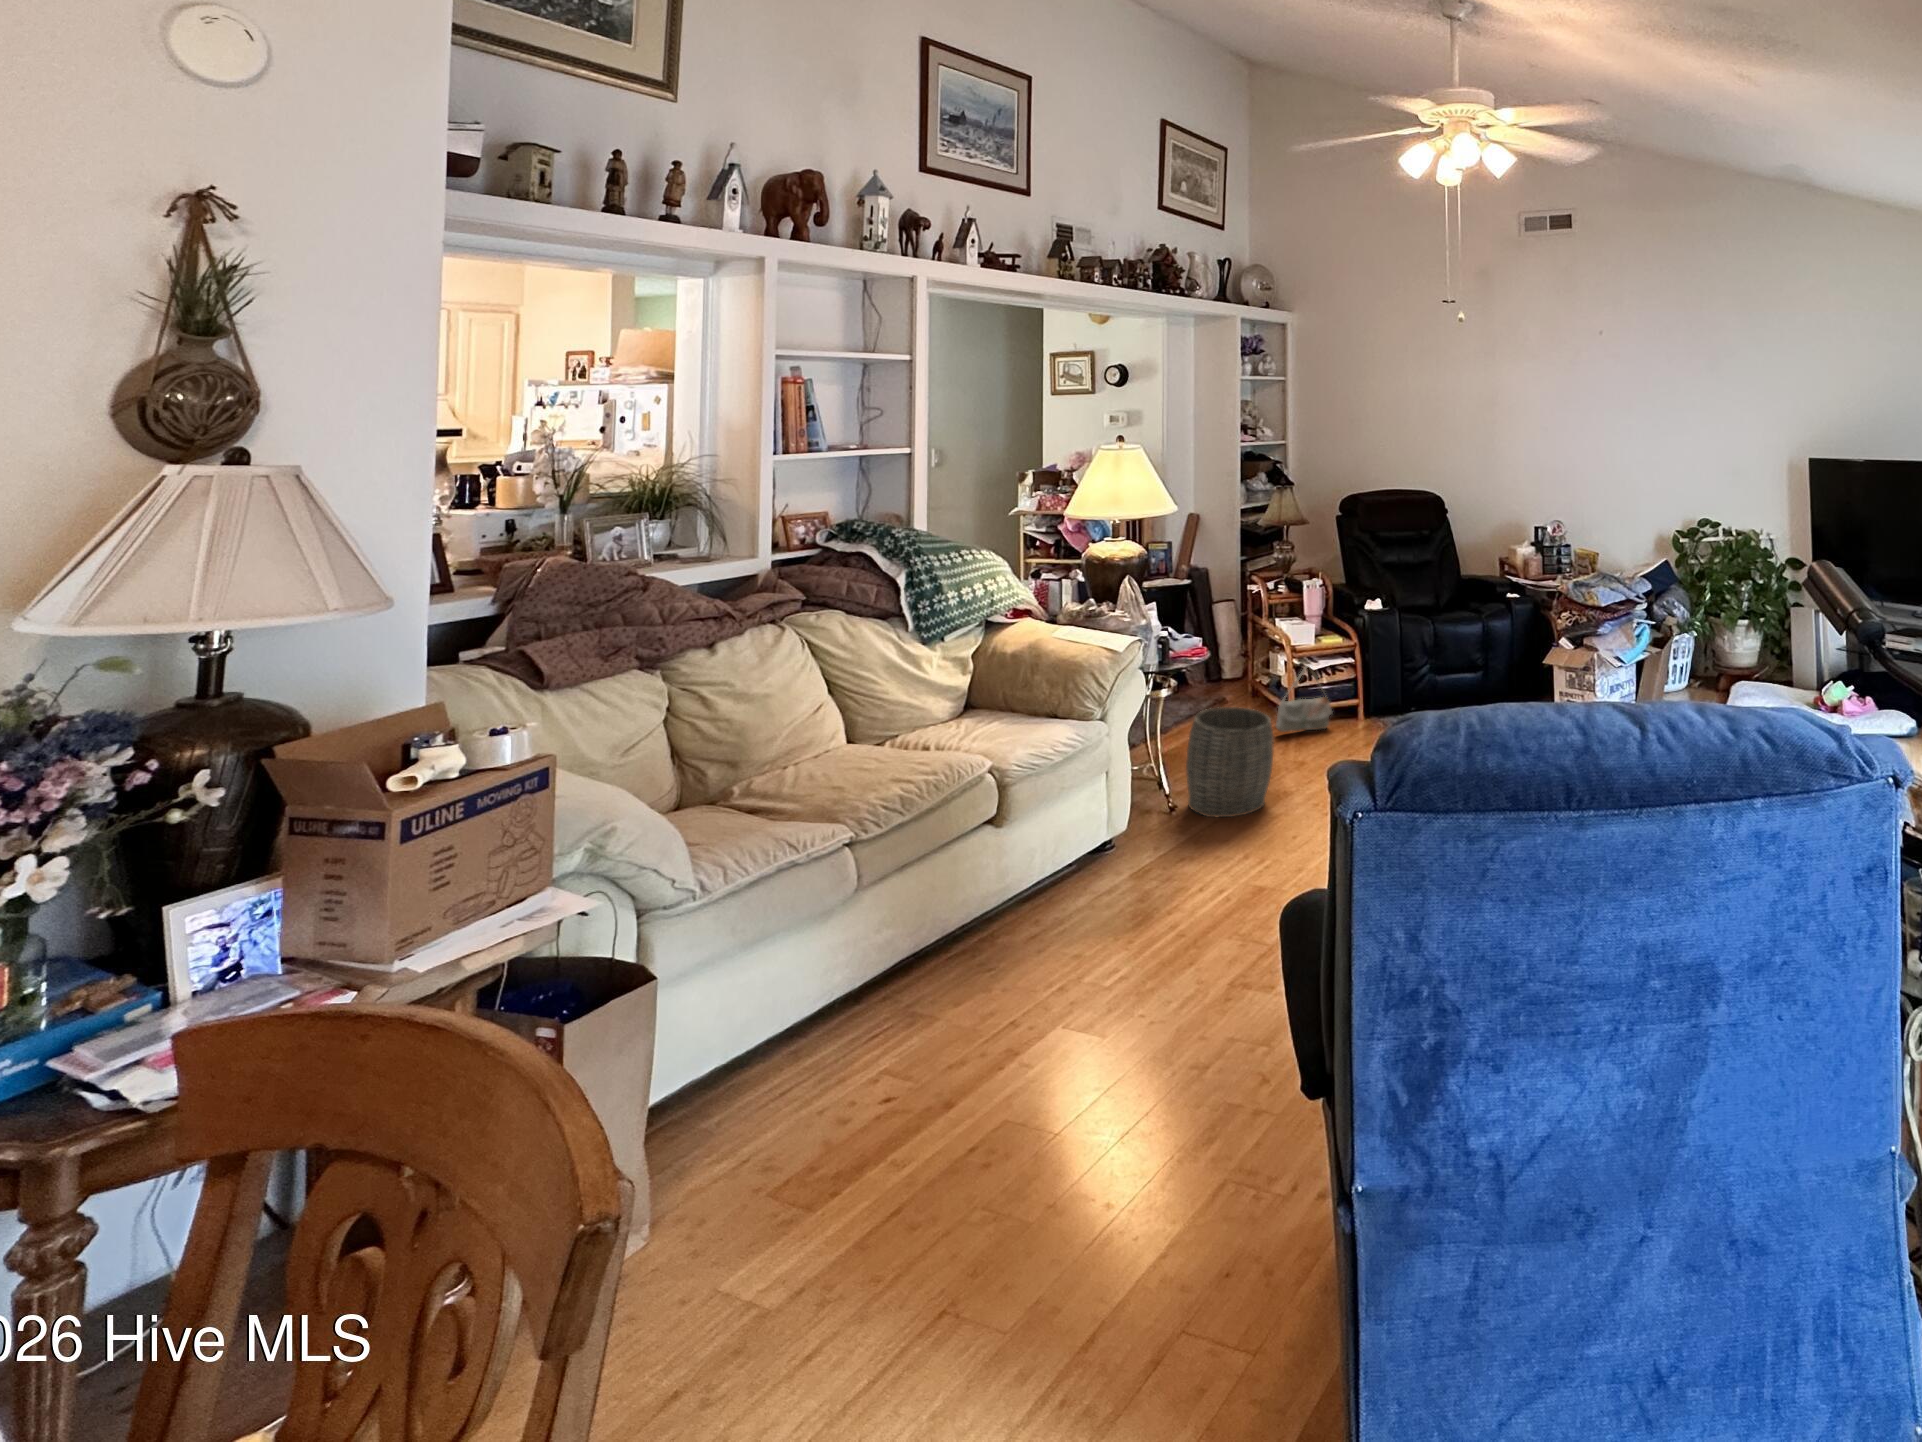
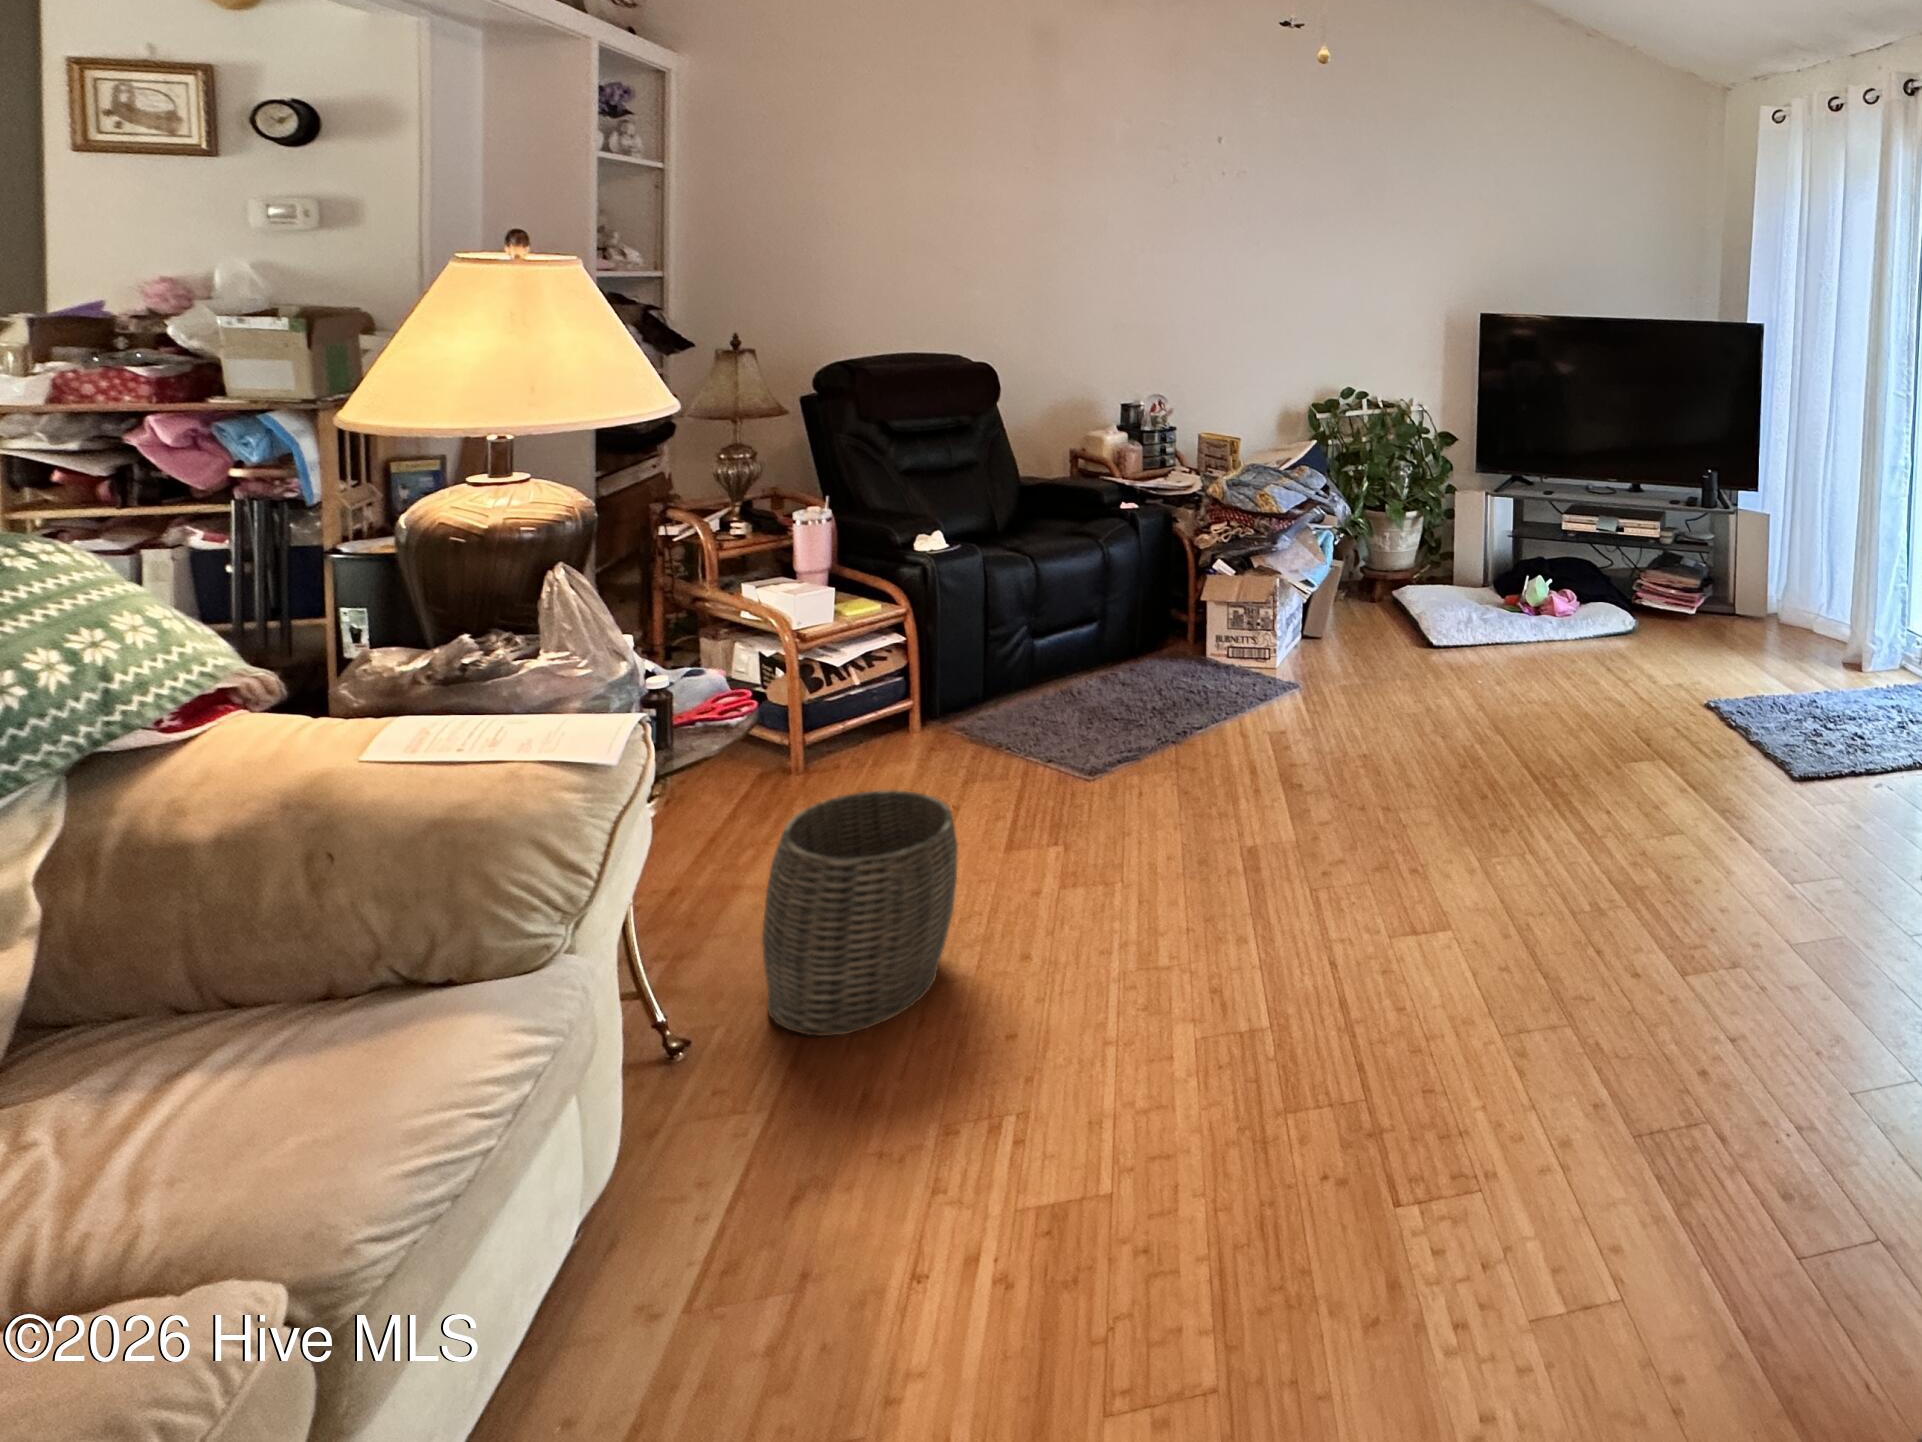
bag: present [1276,666,1332,732] -> none [794,665,894,791]

